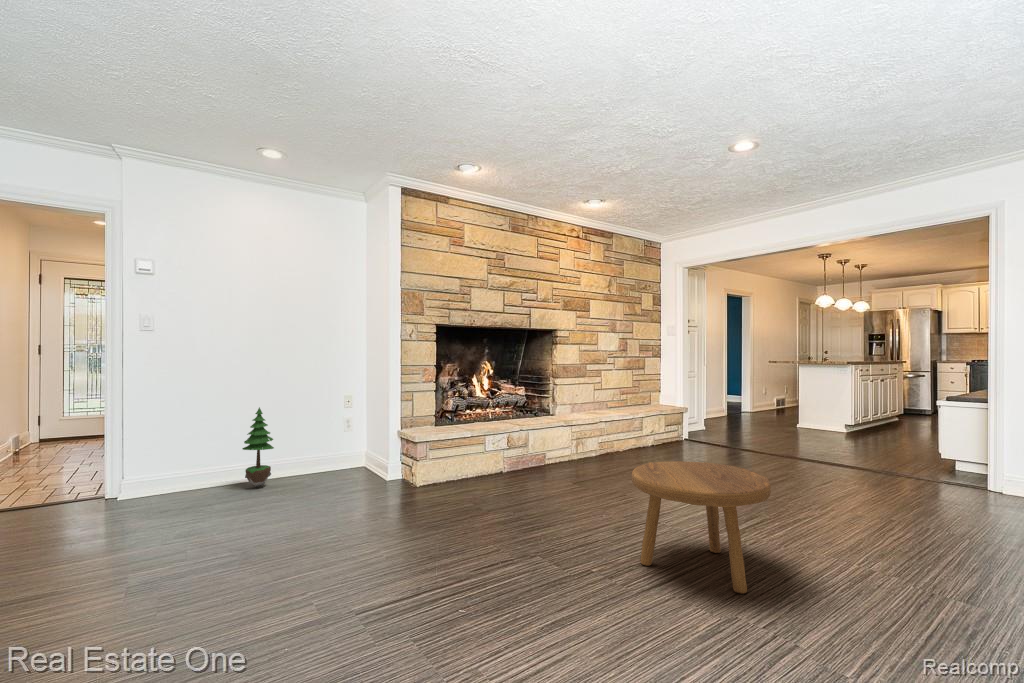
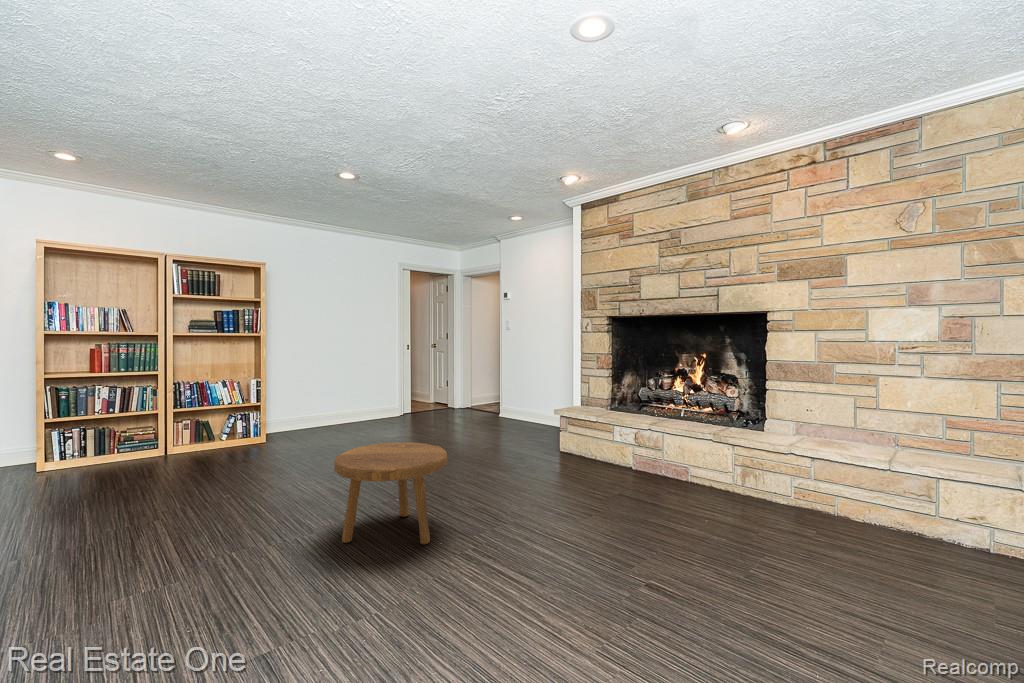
potted tree: present [242,407,274,487] -> none [530,376,548,427]

